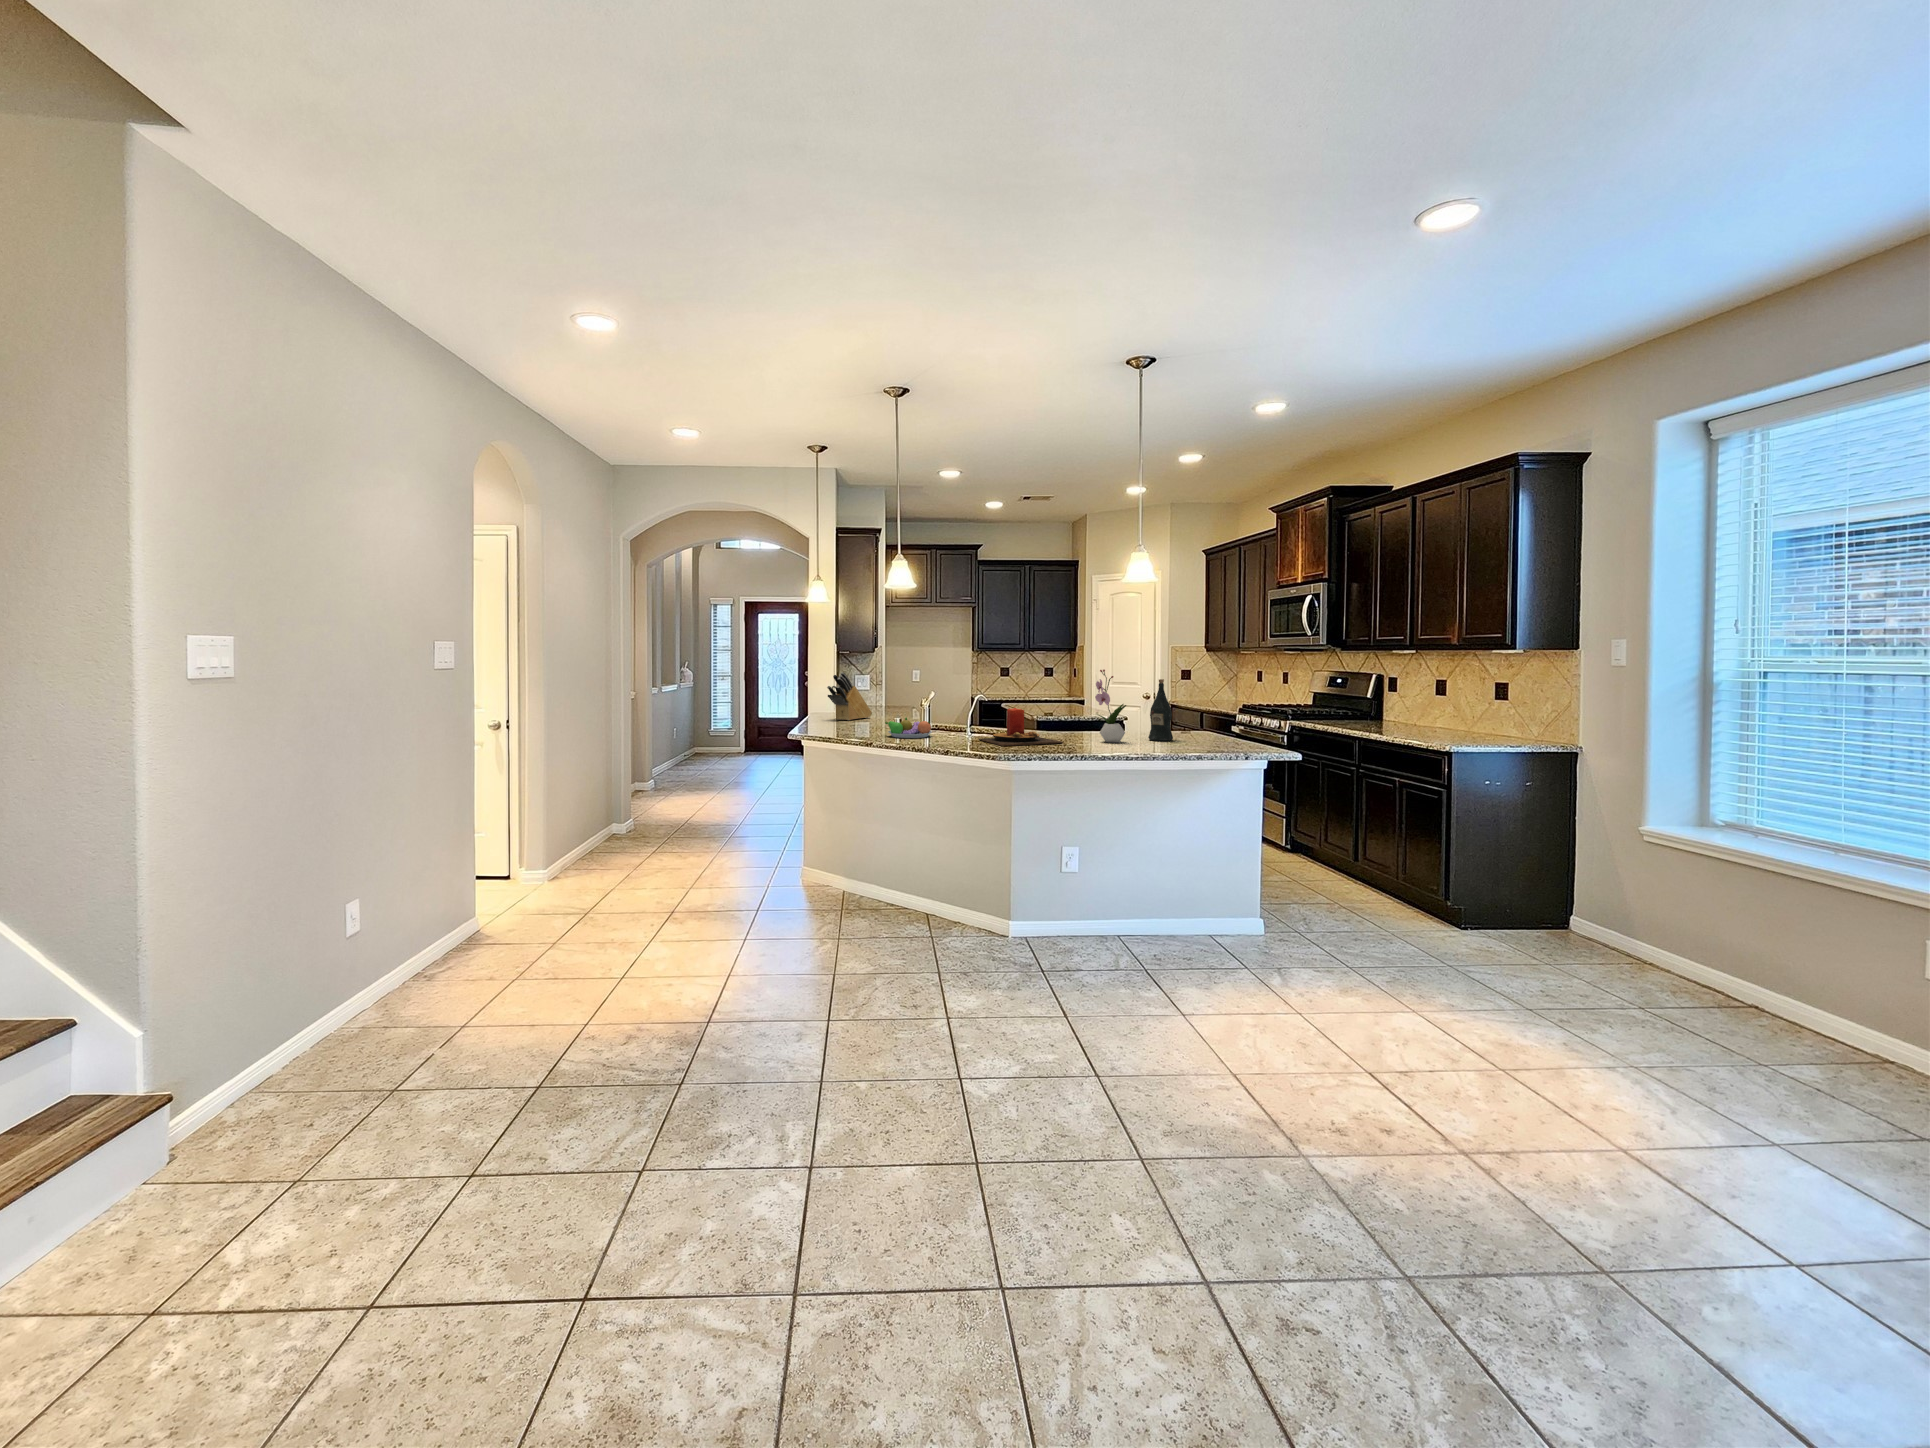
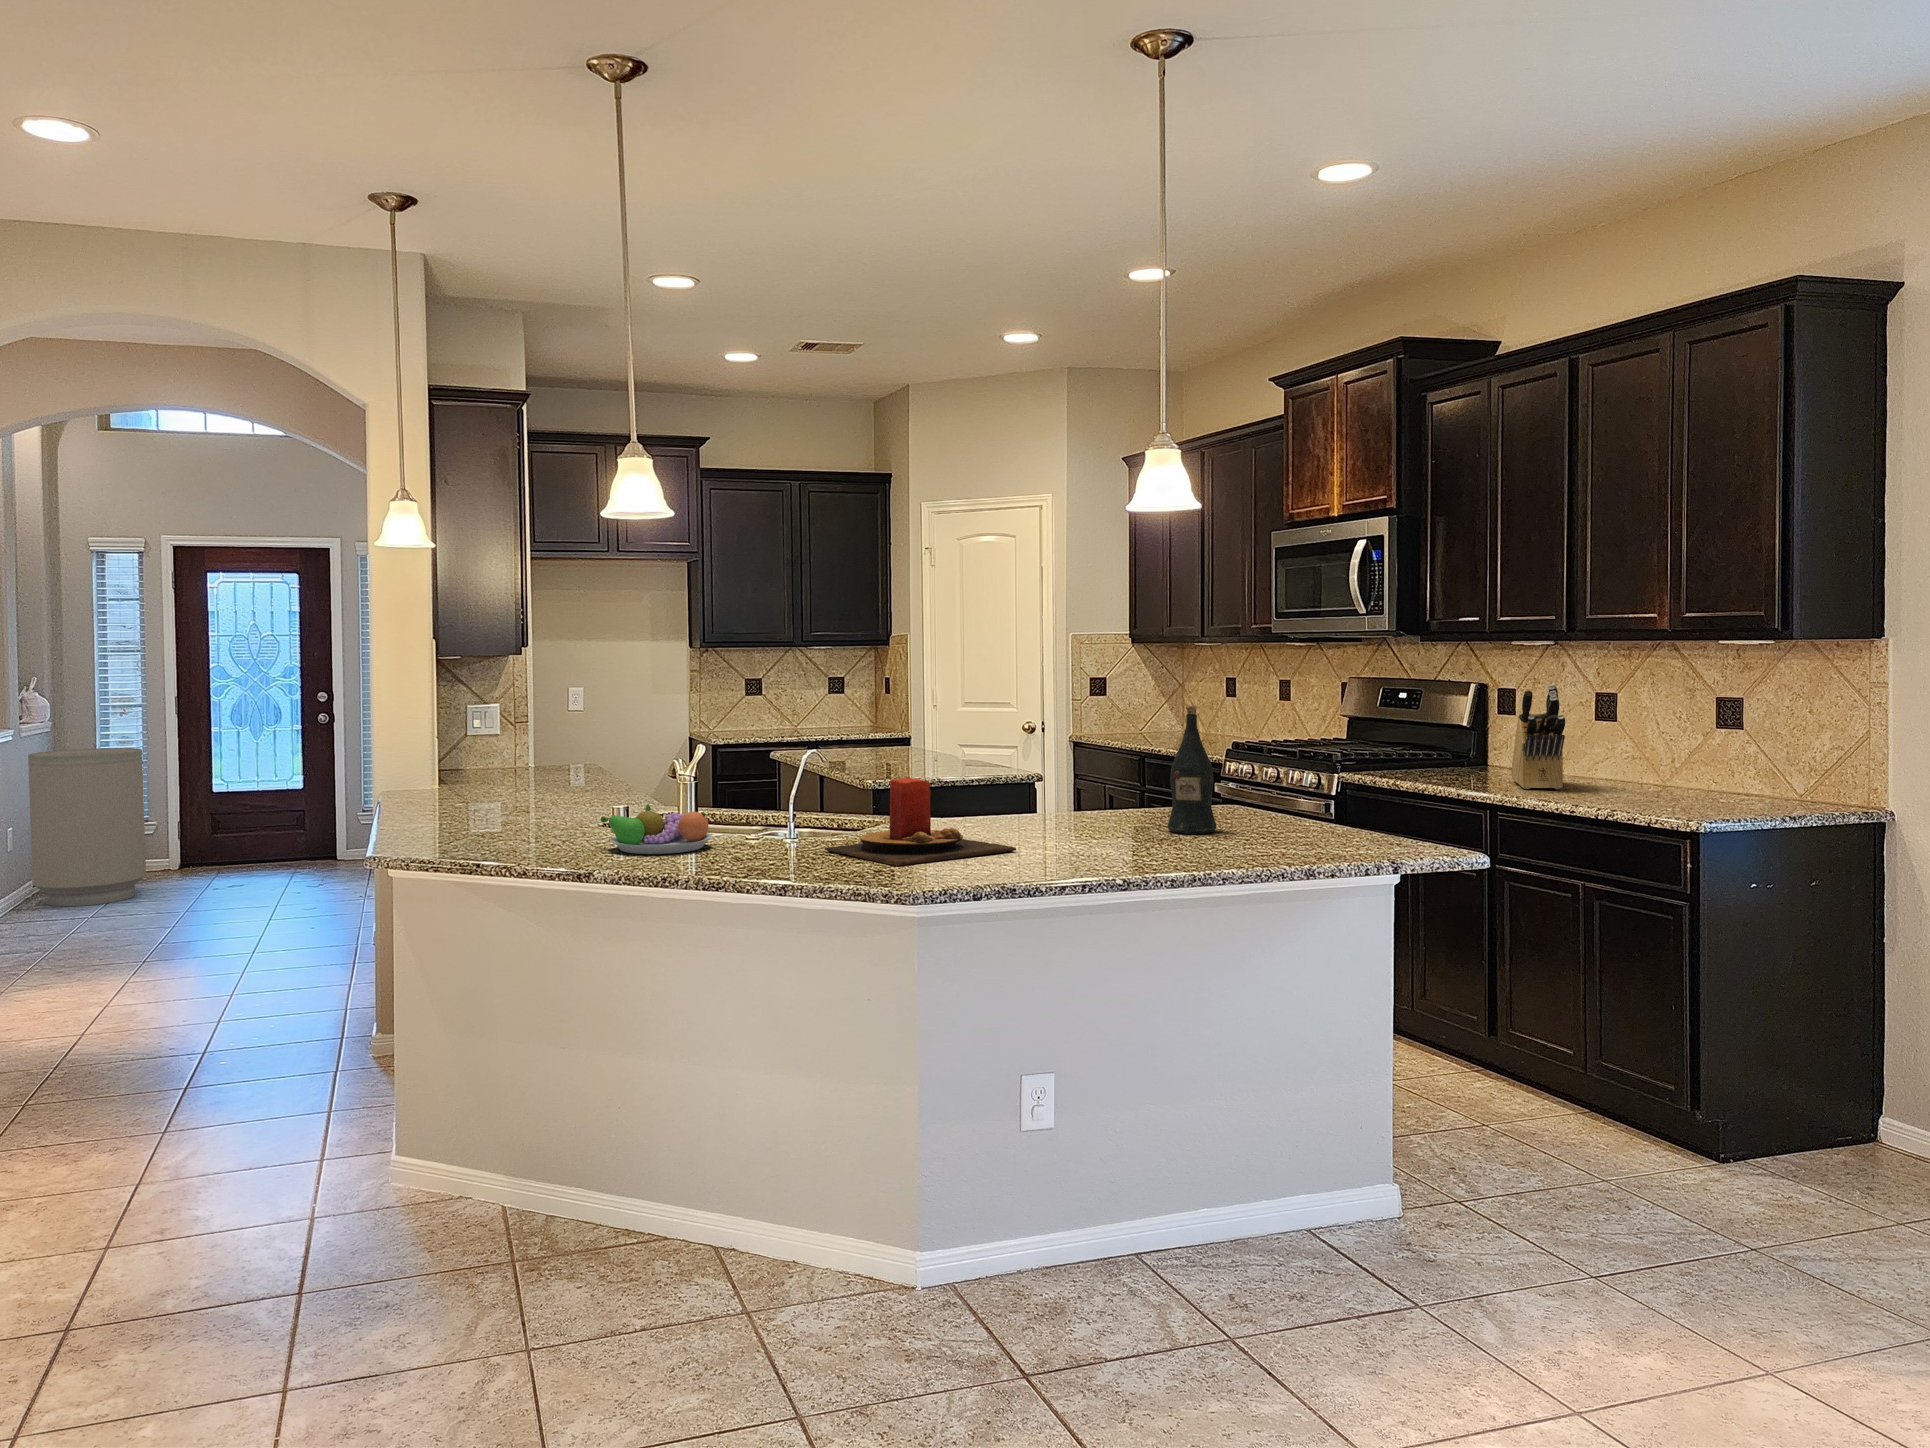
flower arrangement: present [1095,670,1126,742] -> none [1070,688,1139,843]
knife block: present [827,672,872,720] -> present [1511,684,1565,789]
trash can: none [682,695,729,765] -> present [28,748,146,906]

